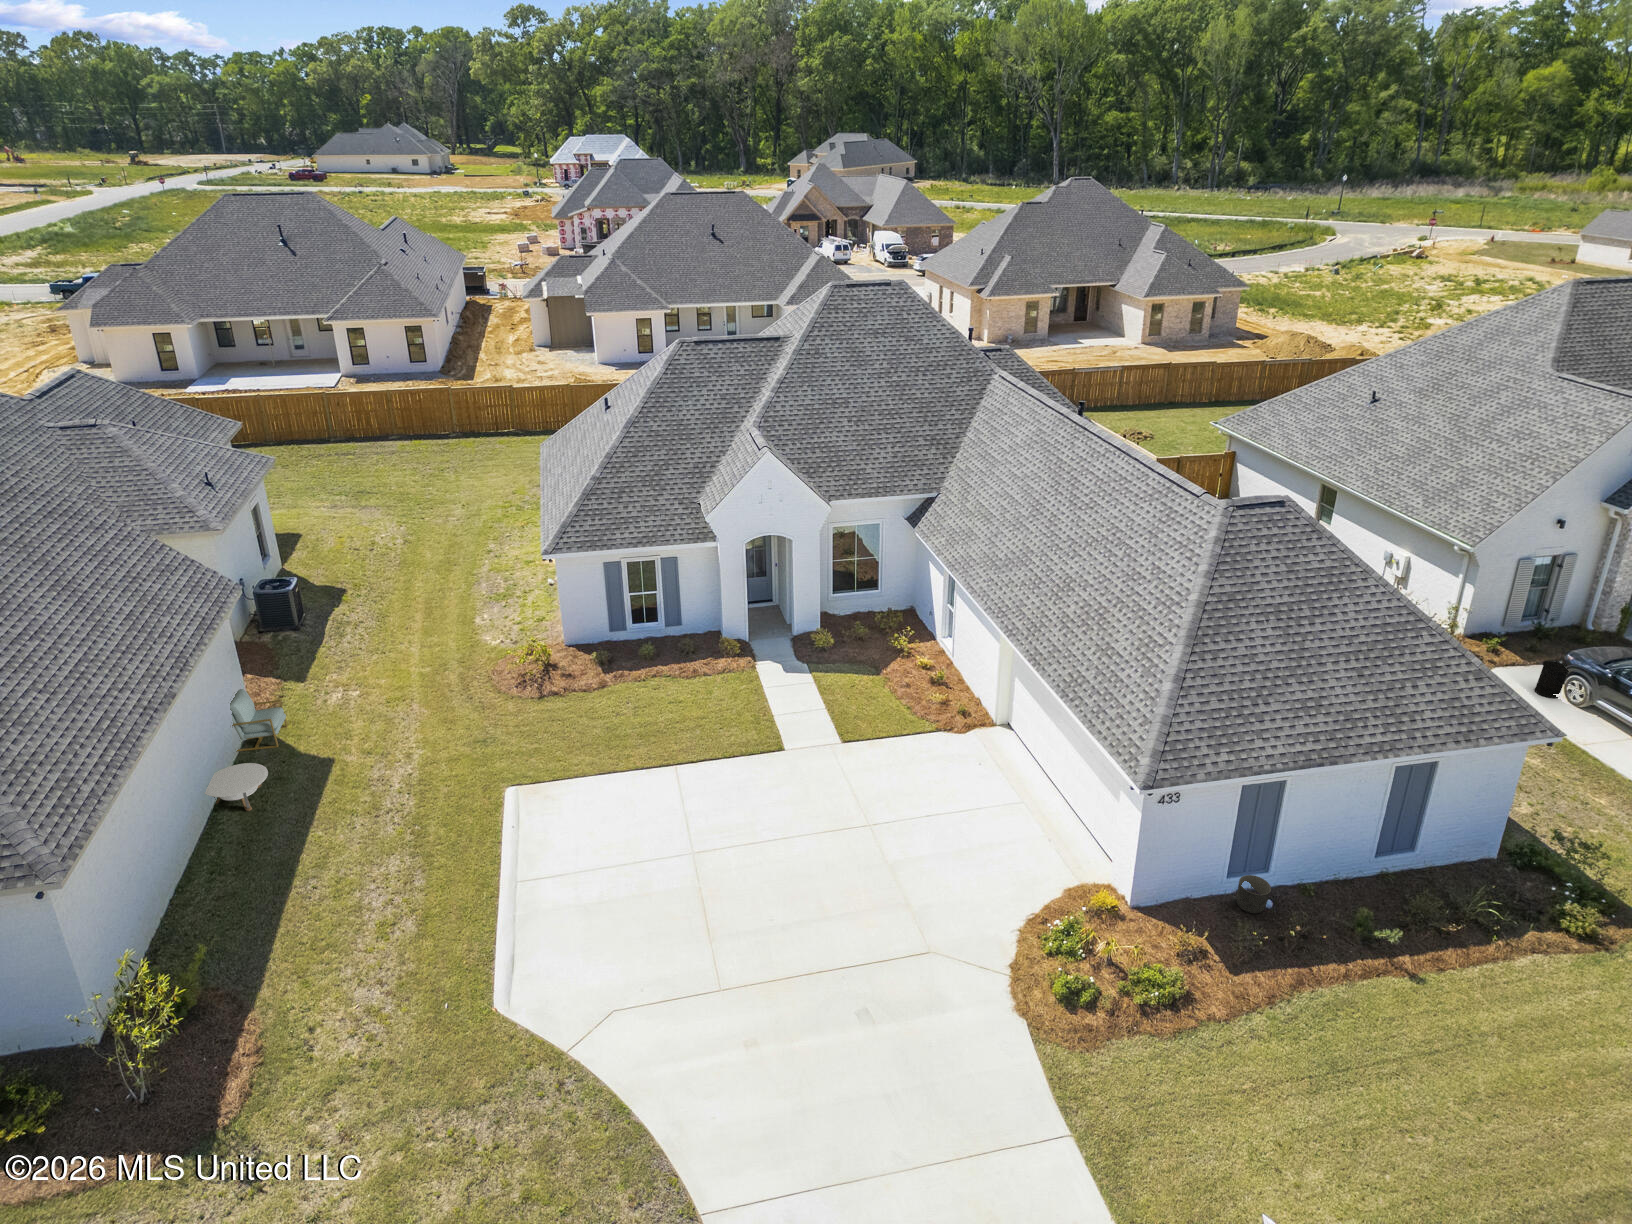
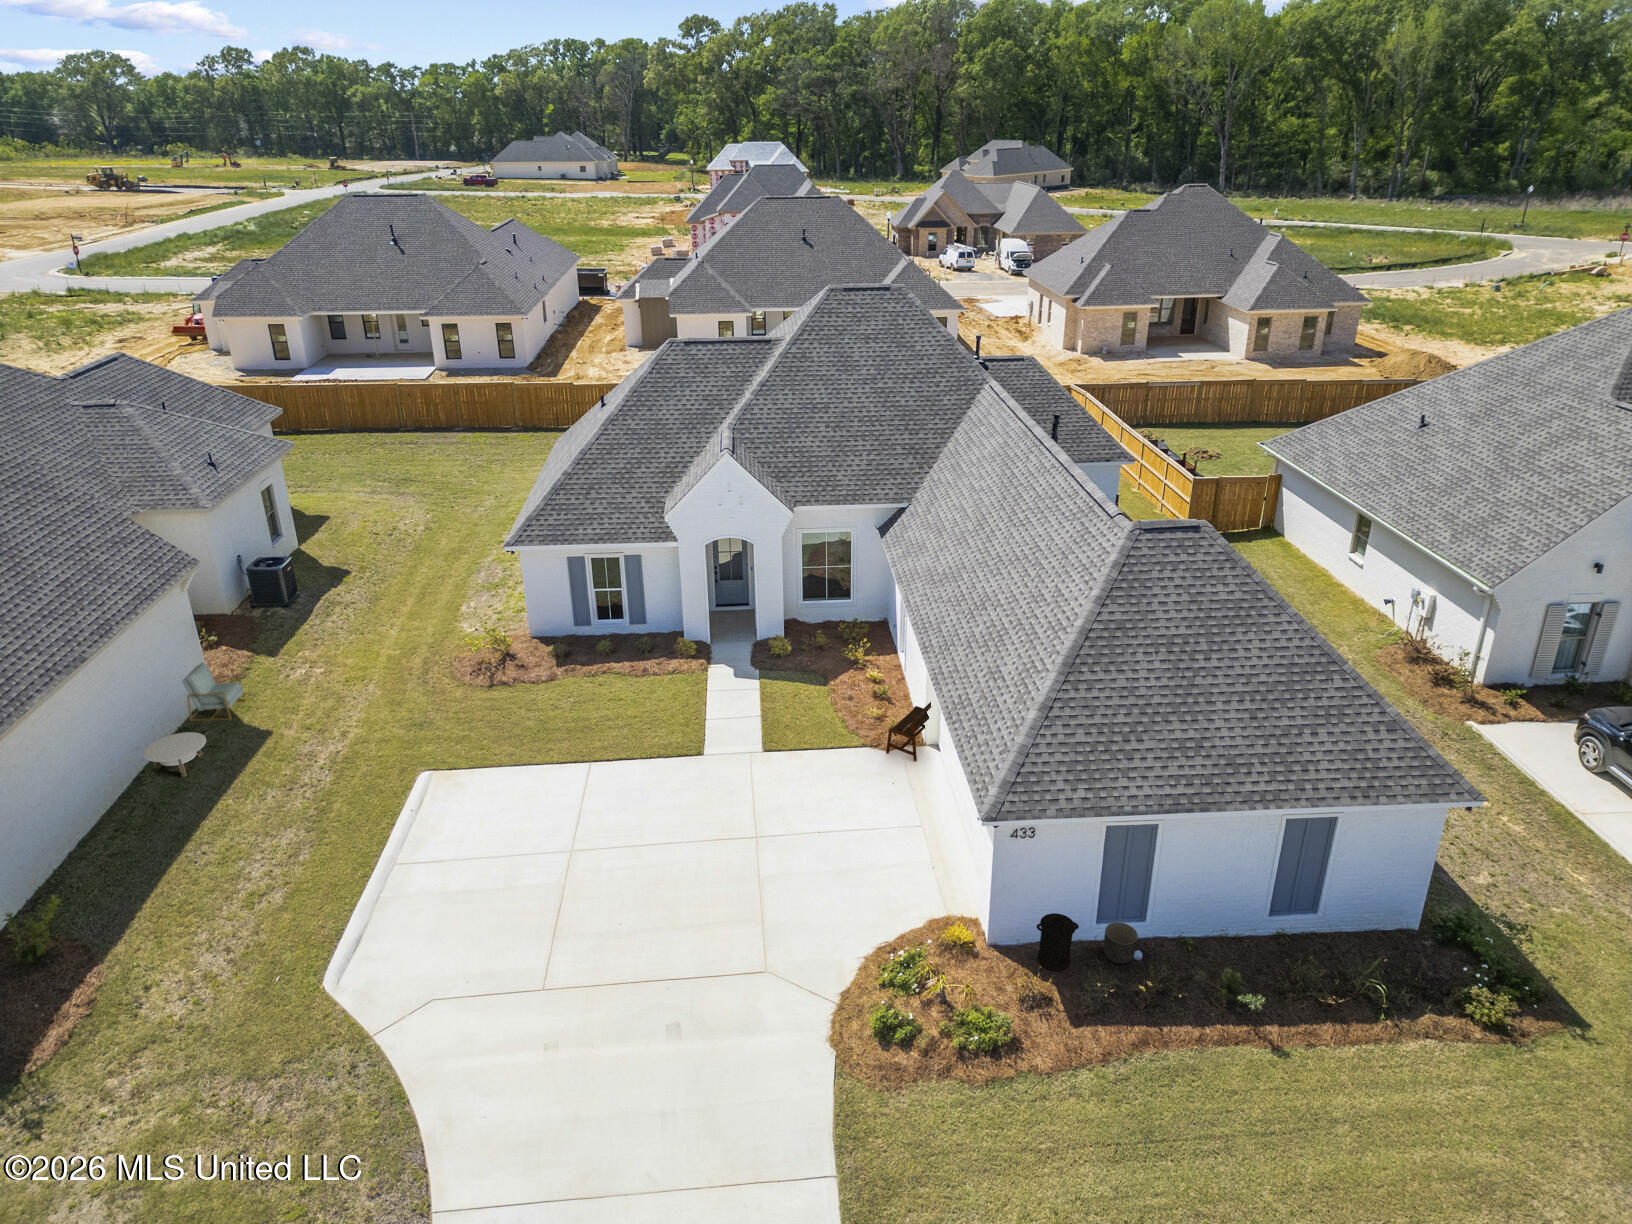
trash can: present [1534,661,1569,698] -> present [1037,913,1079,971]
bench: none [964,675,1010,739] -> present [886,702,931,761]

